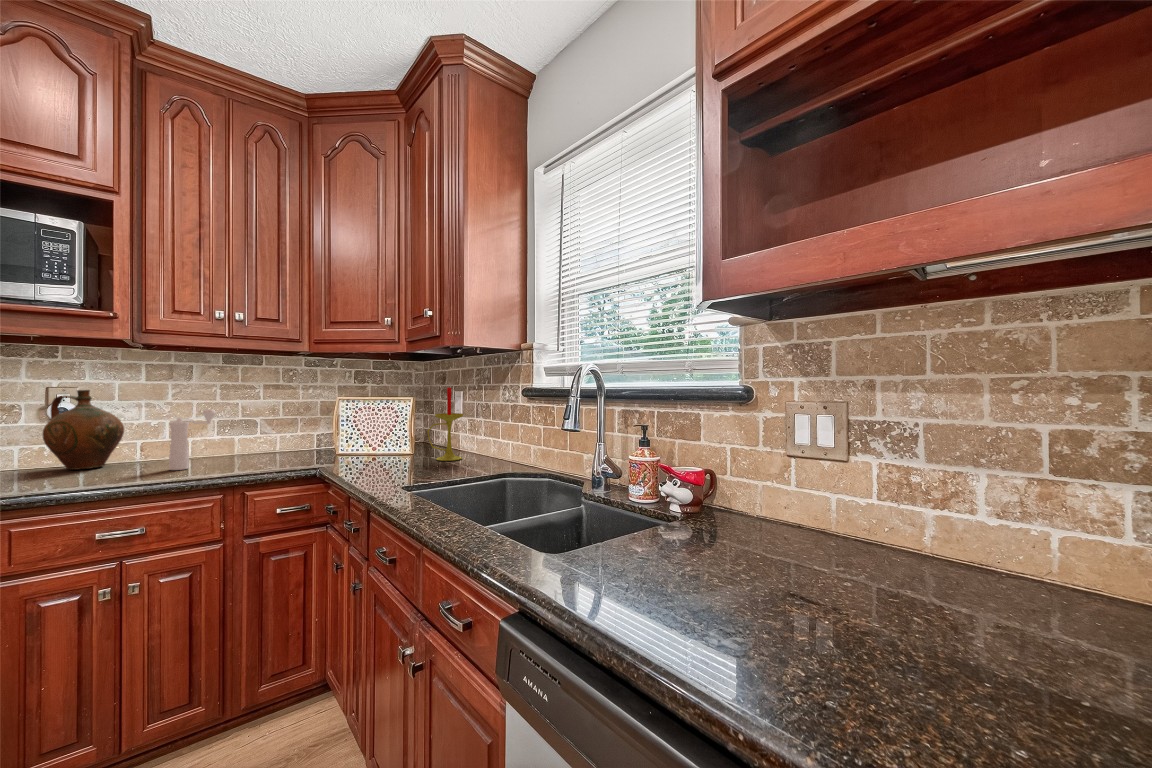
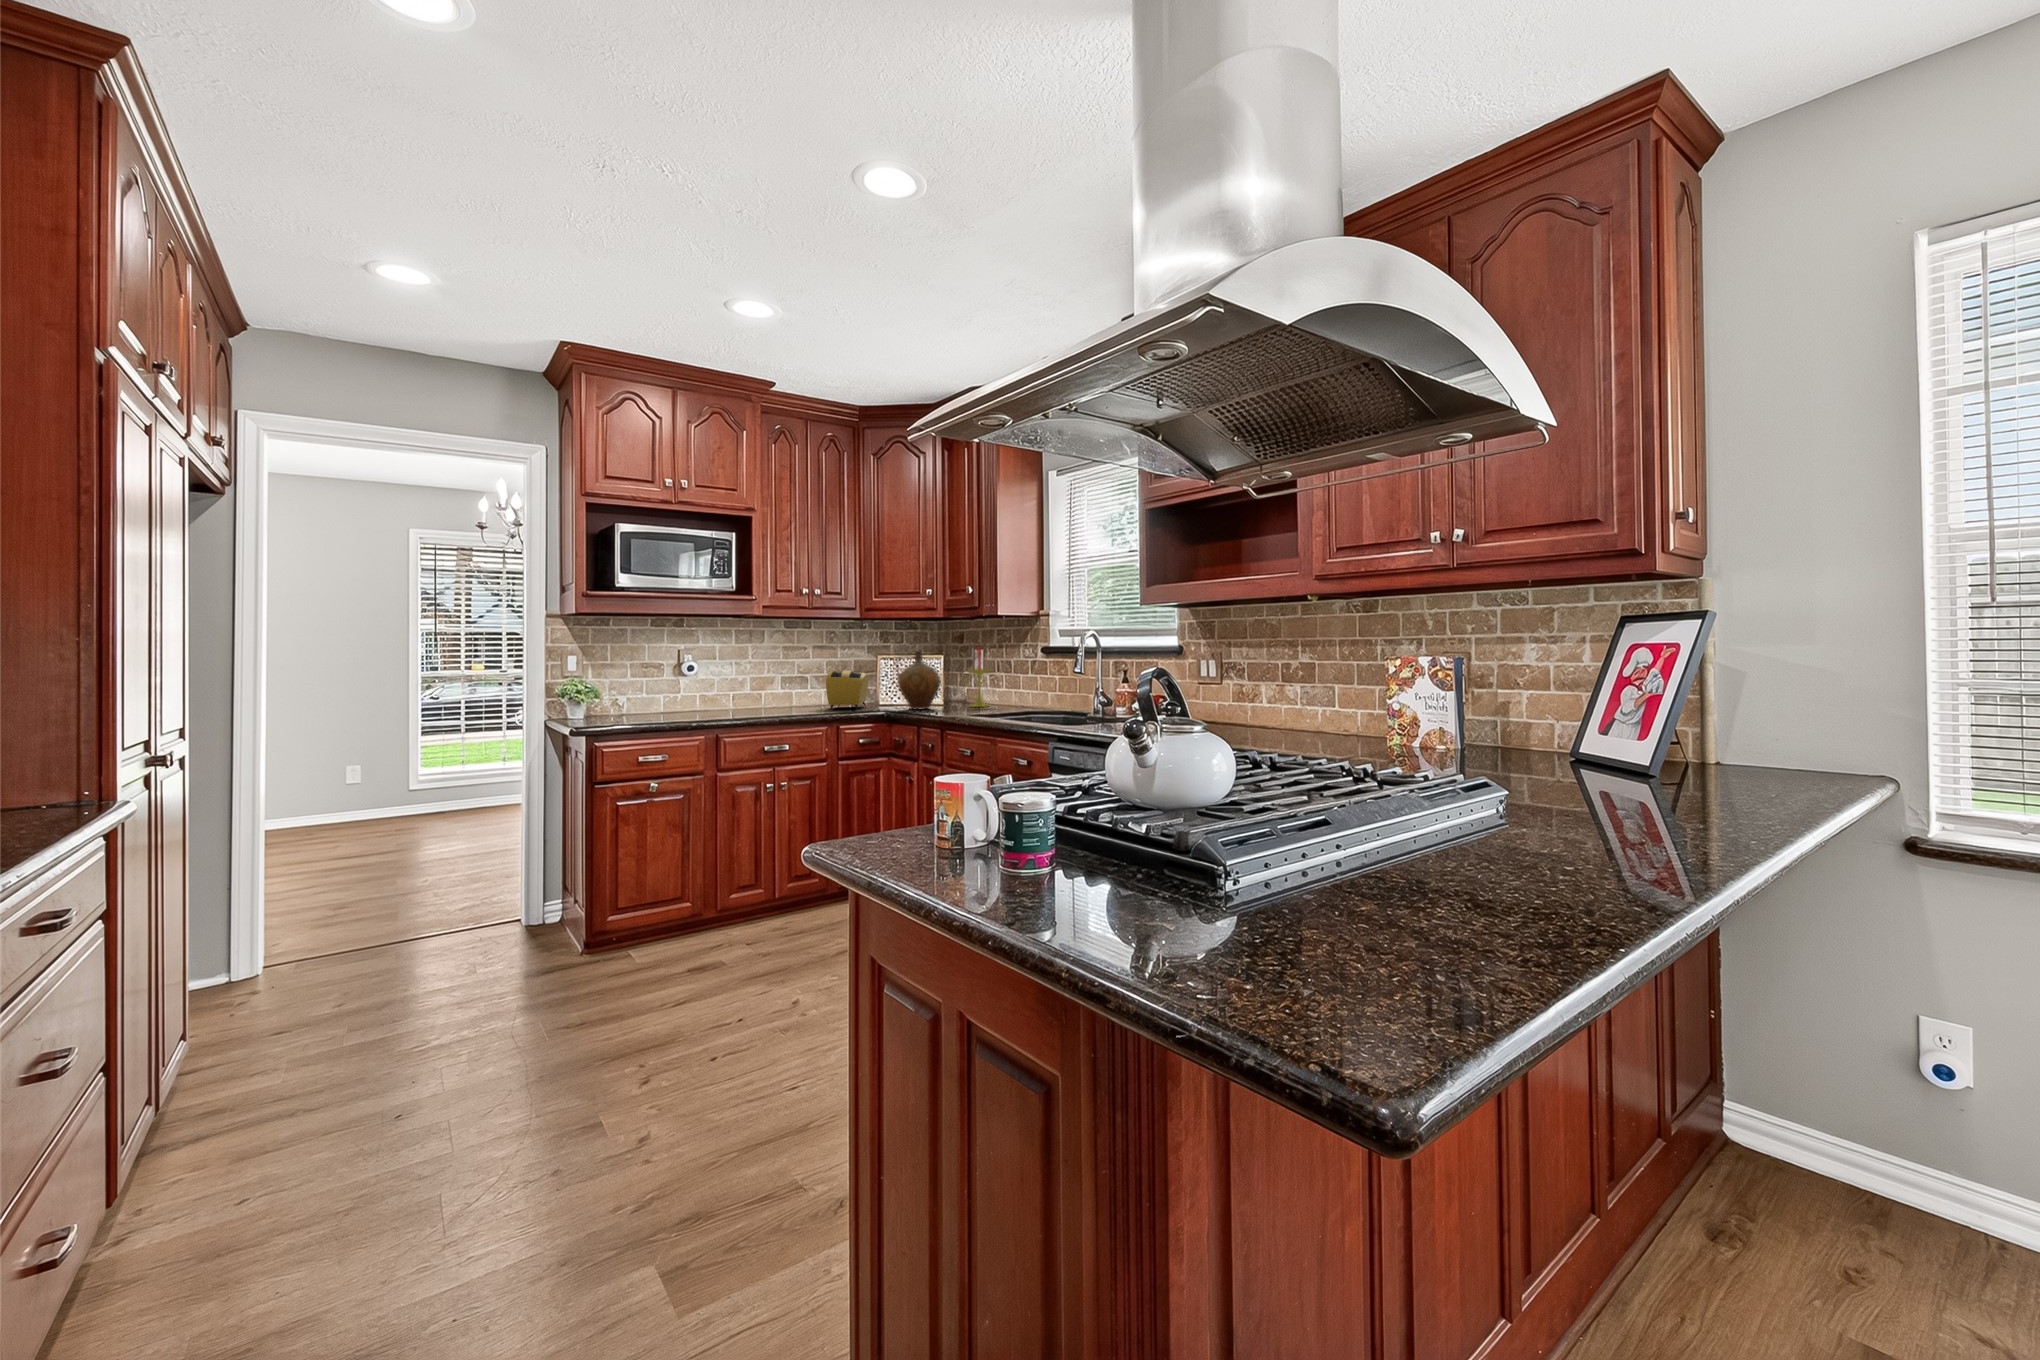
ceramic jug: present [43,390,124,470] -> present [897,650,941,709]
pepper mill: present [169,409,216,470] -> none [776,666,799,711]
toaster: none [244,415,317,466] -> present [826,670,869,710]

